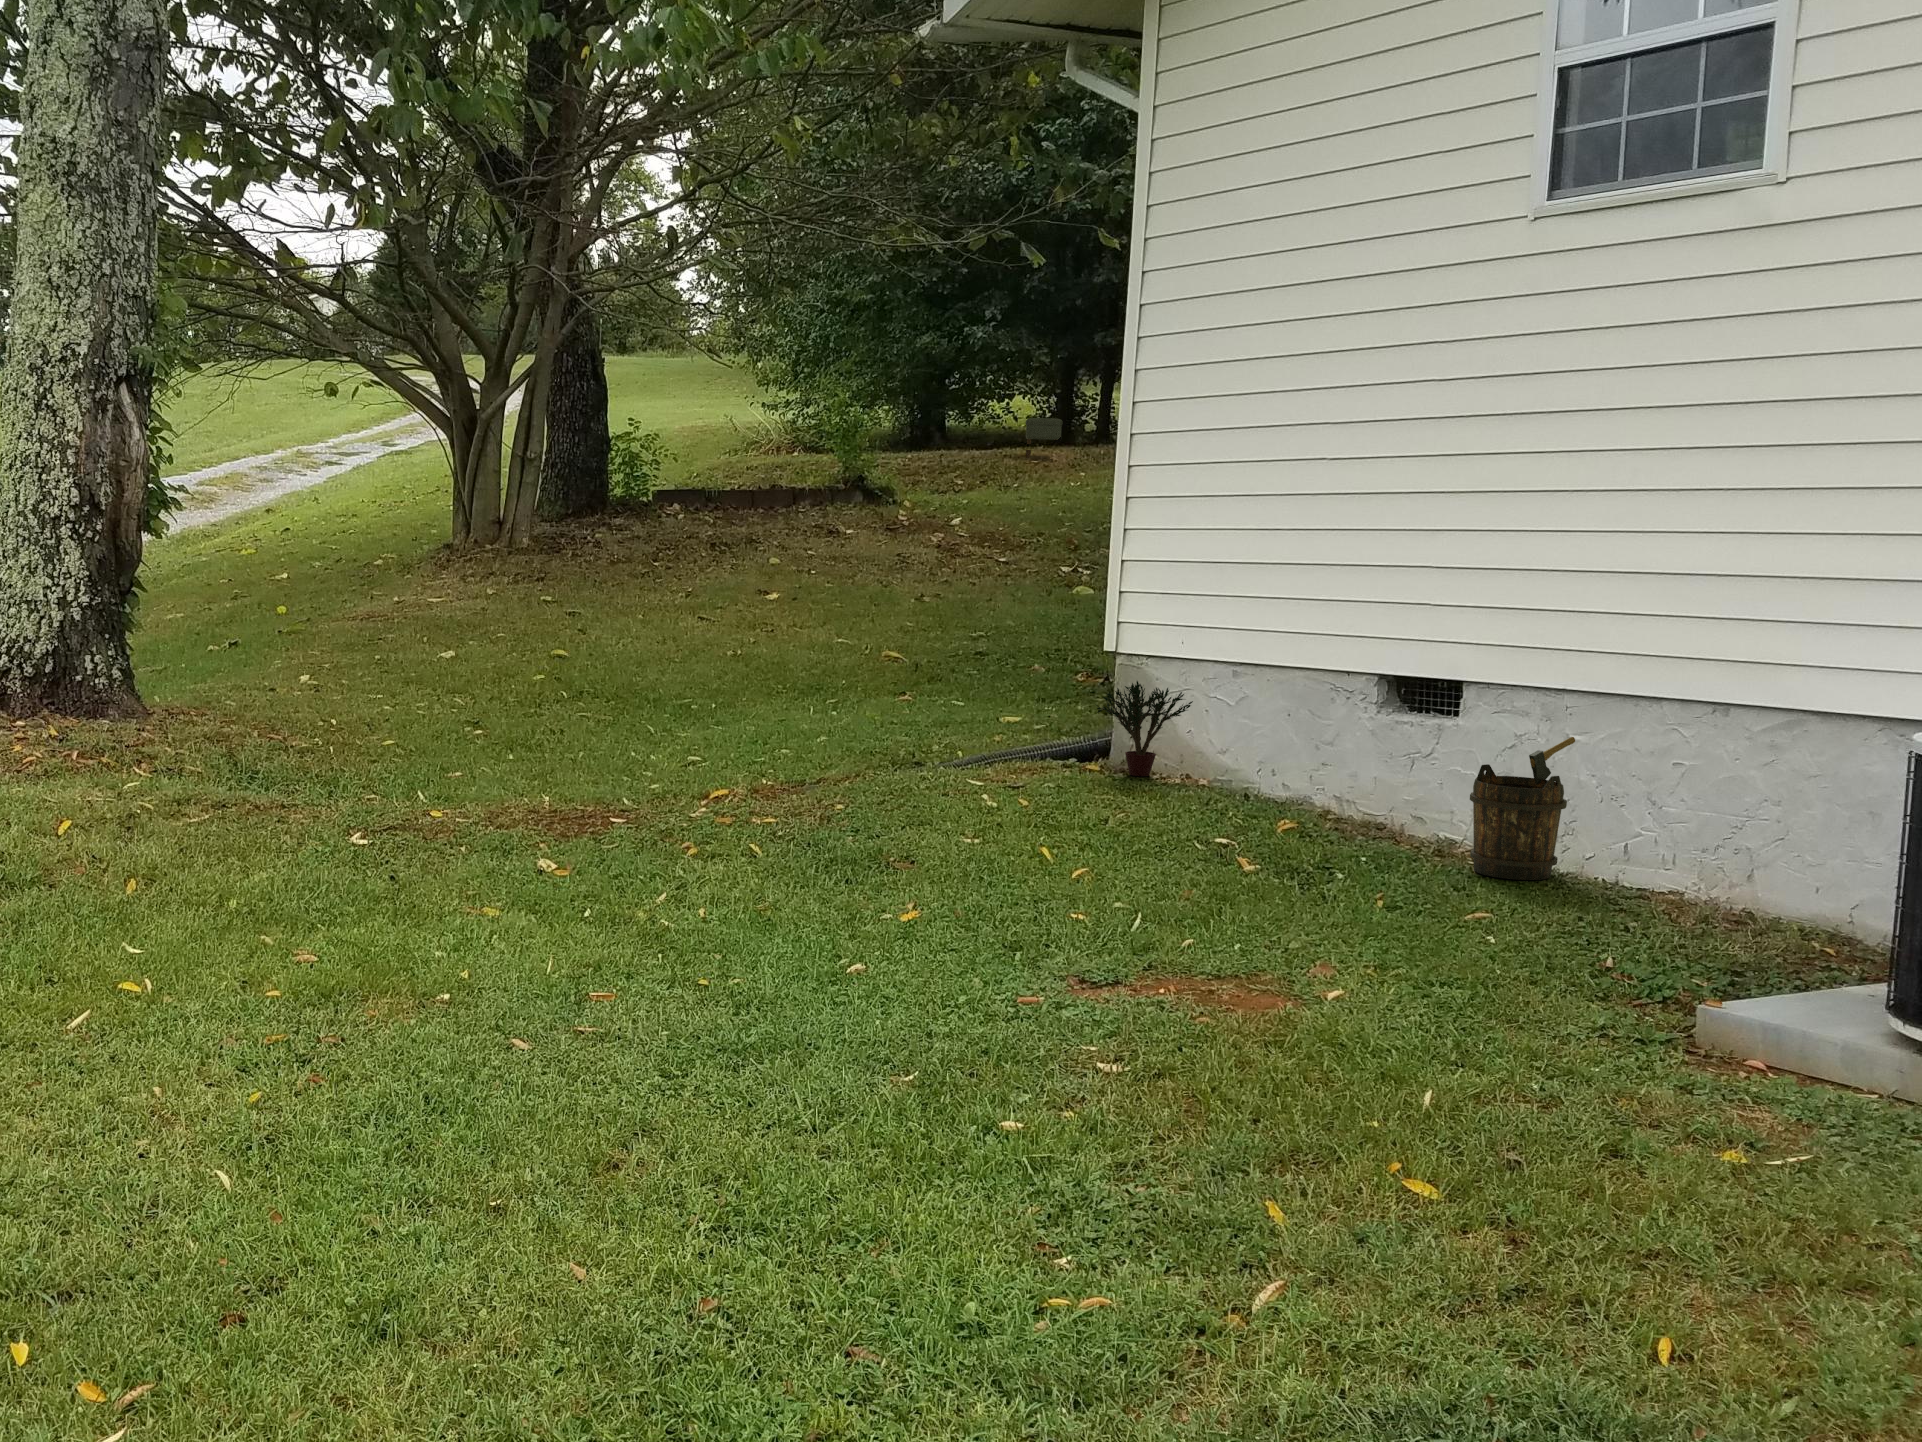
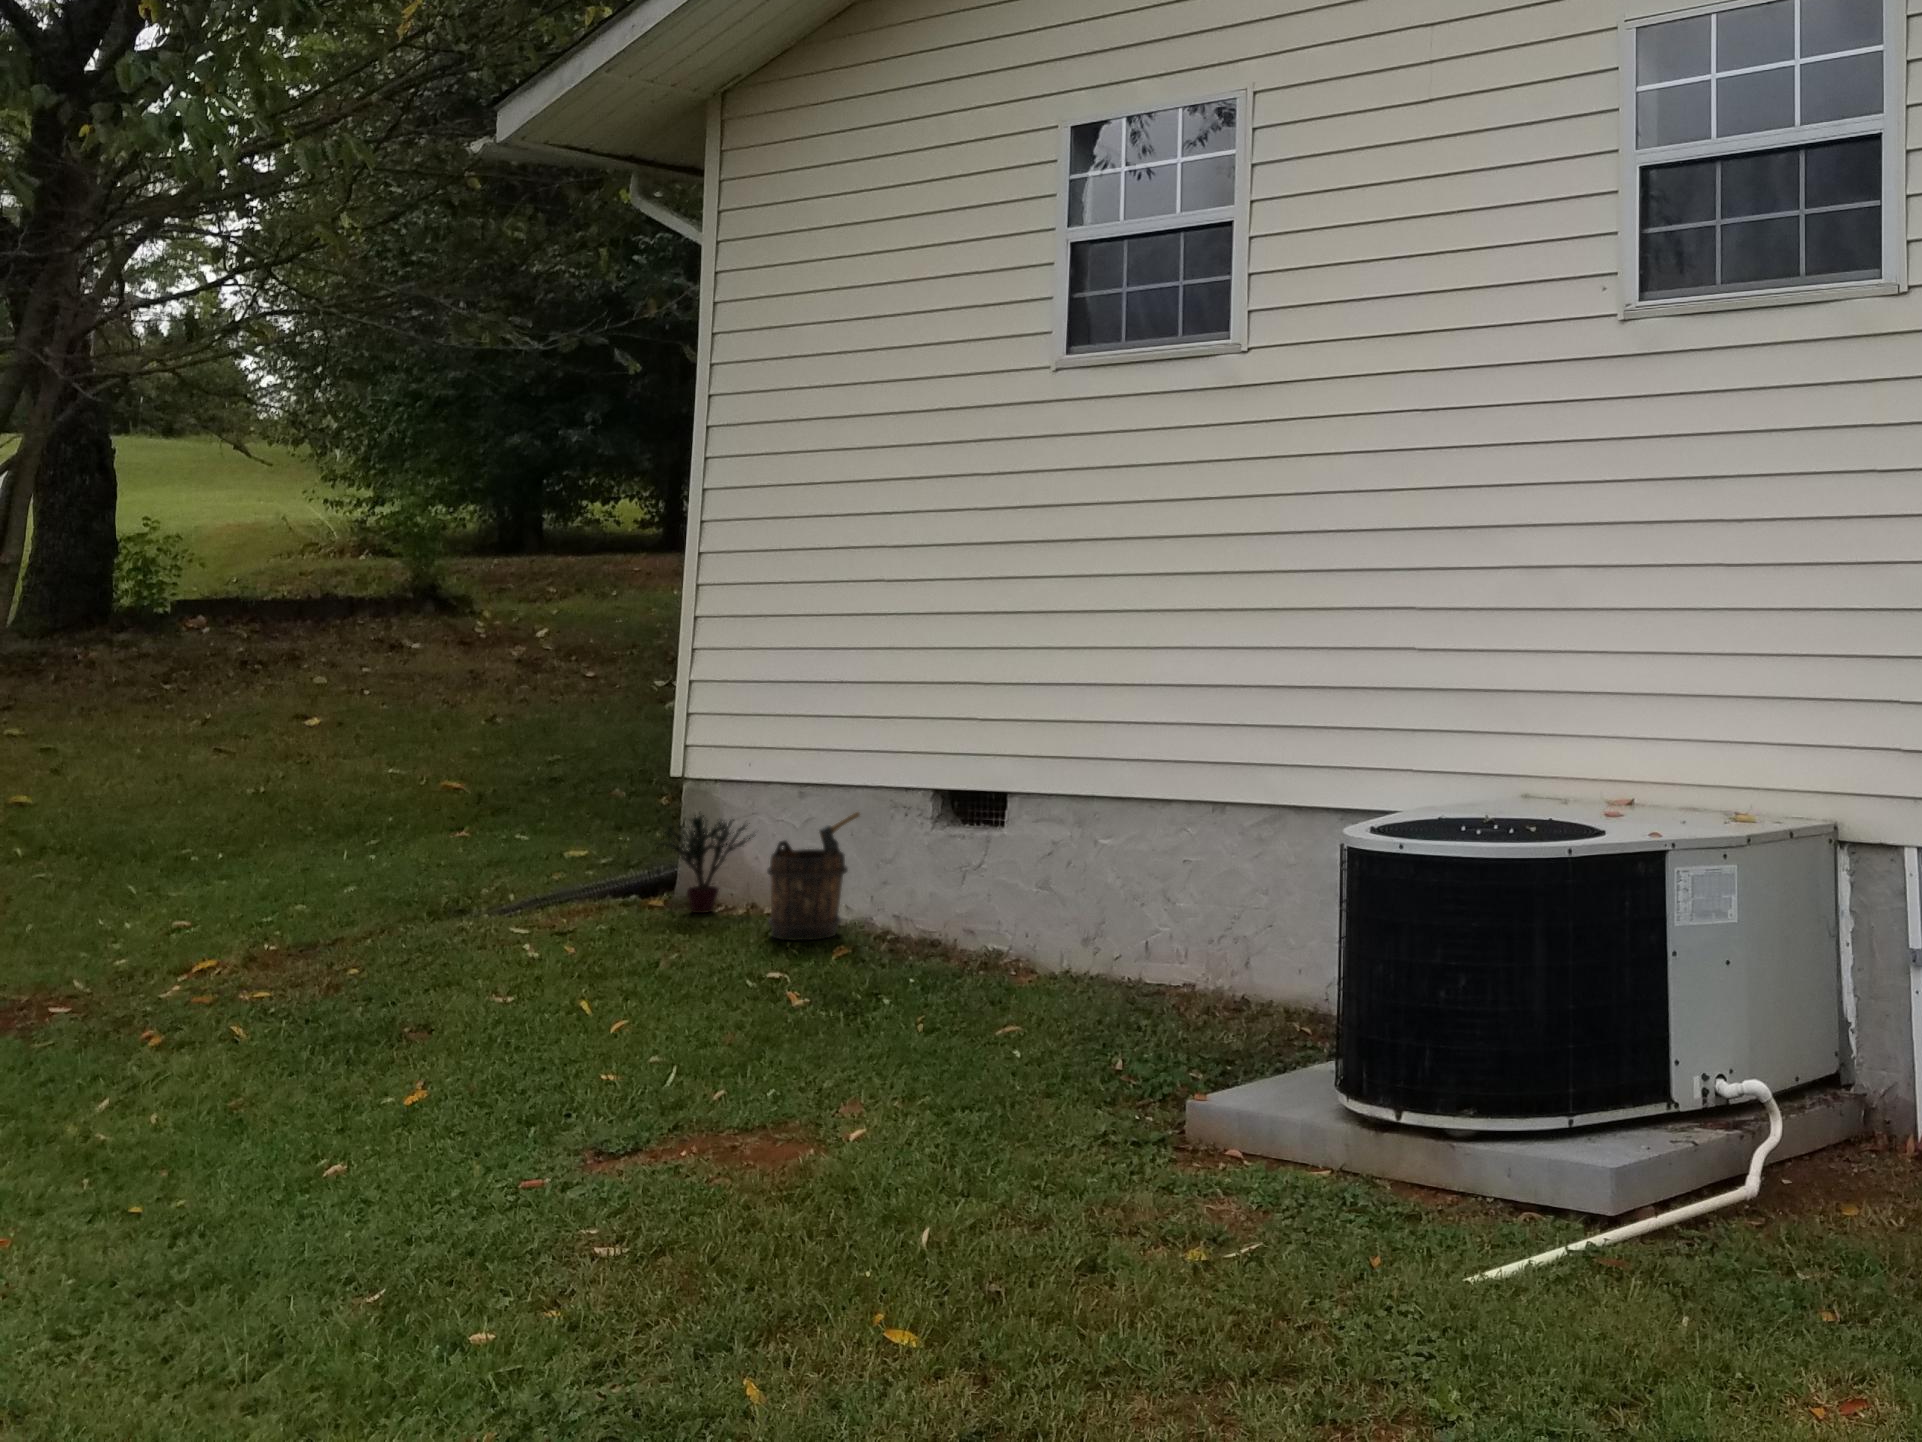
bench: present [1026,418,1063,458] -> none [630,518,670,561]
bucket: present [1470,737,1575,880] -> present [767,812,860,940]

